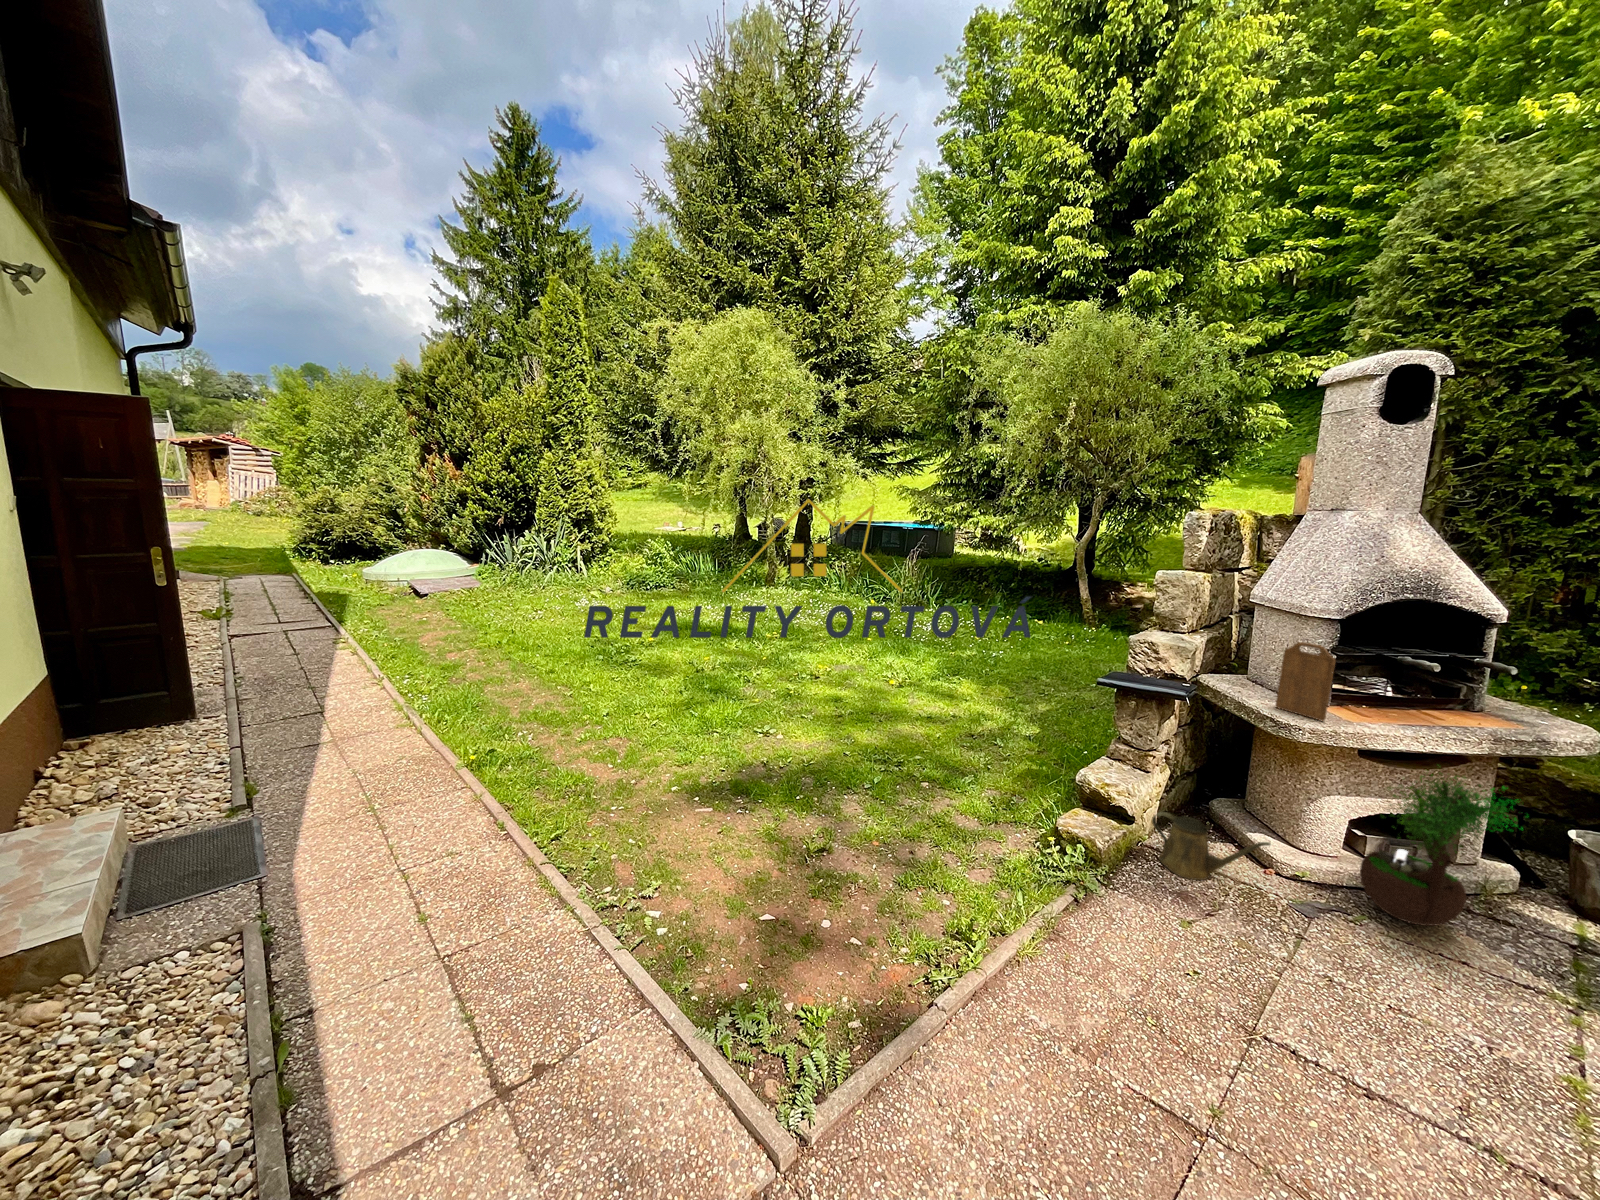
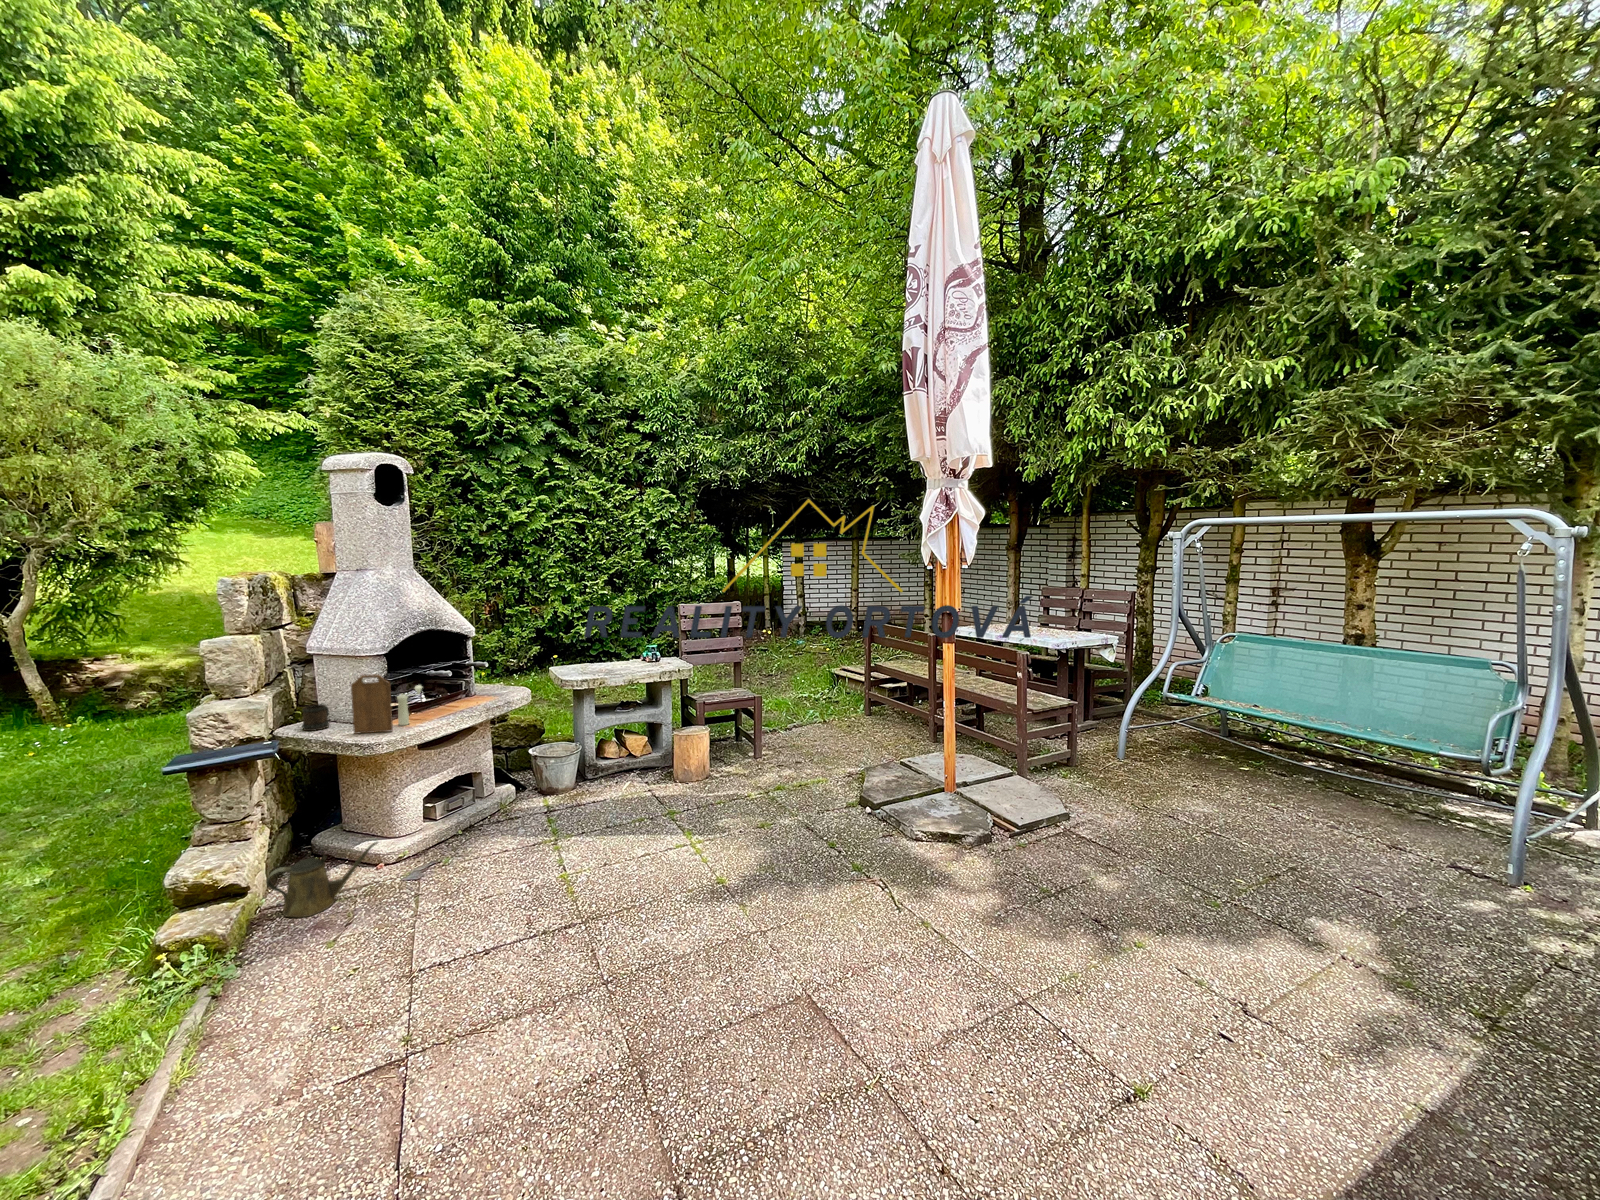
beer mug: none [1224,661,1257,691] -> present [302,704,329,731]
pepper mill: none [1337,674,1387,720] -> present [397,685,422,725]
potted tree: present [1360,774,1529,926] -> none [436,734,510,848]

